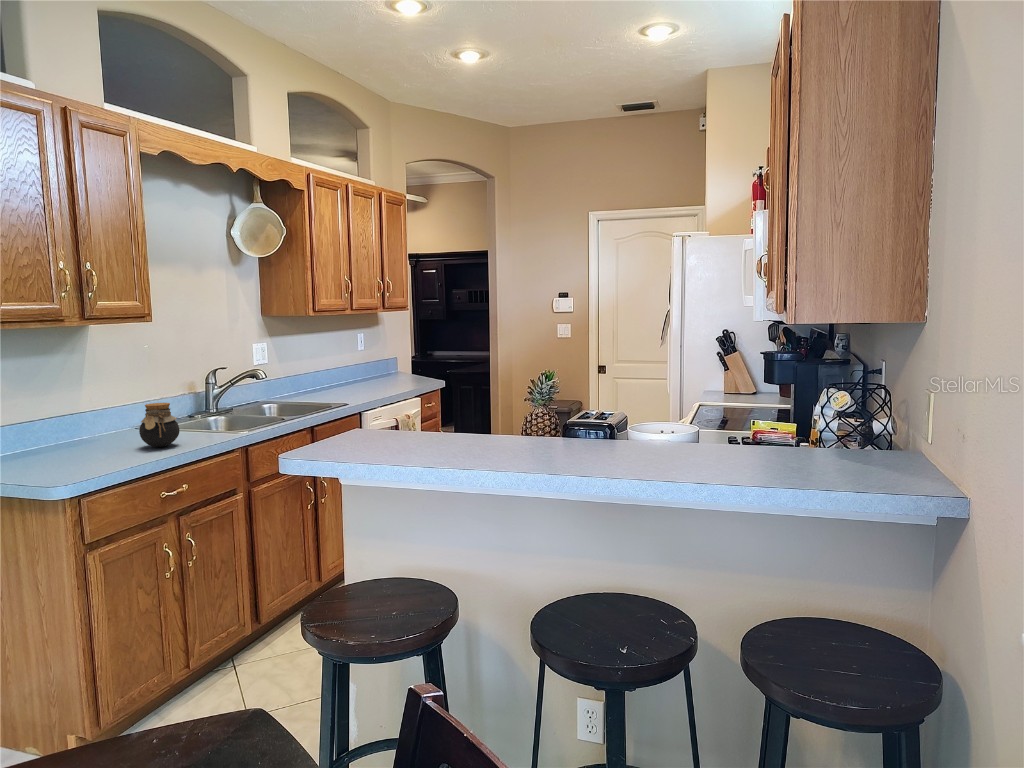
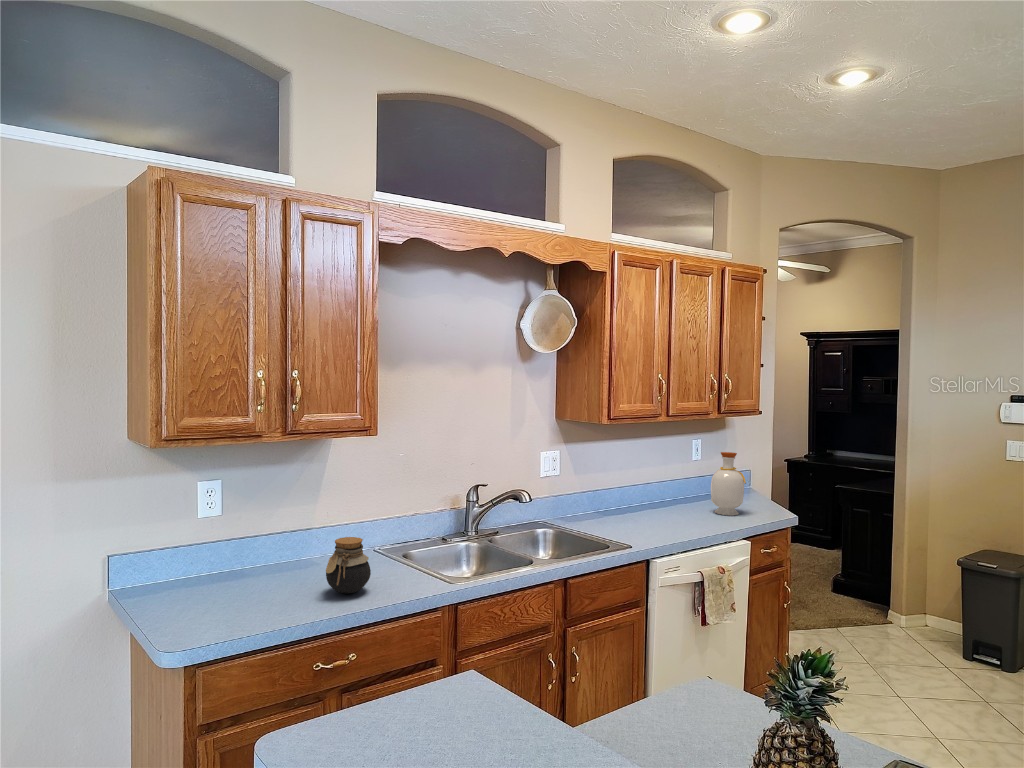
bottle: none [380,337,406,384] -> present [711,452,746,515]

